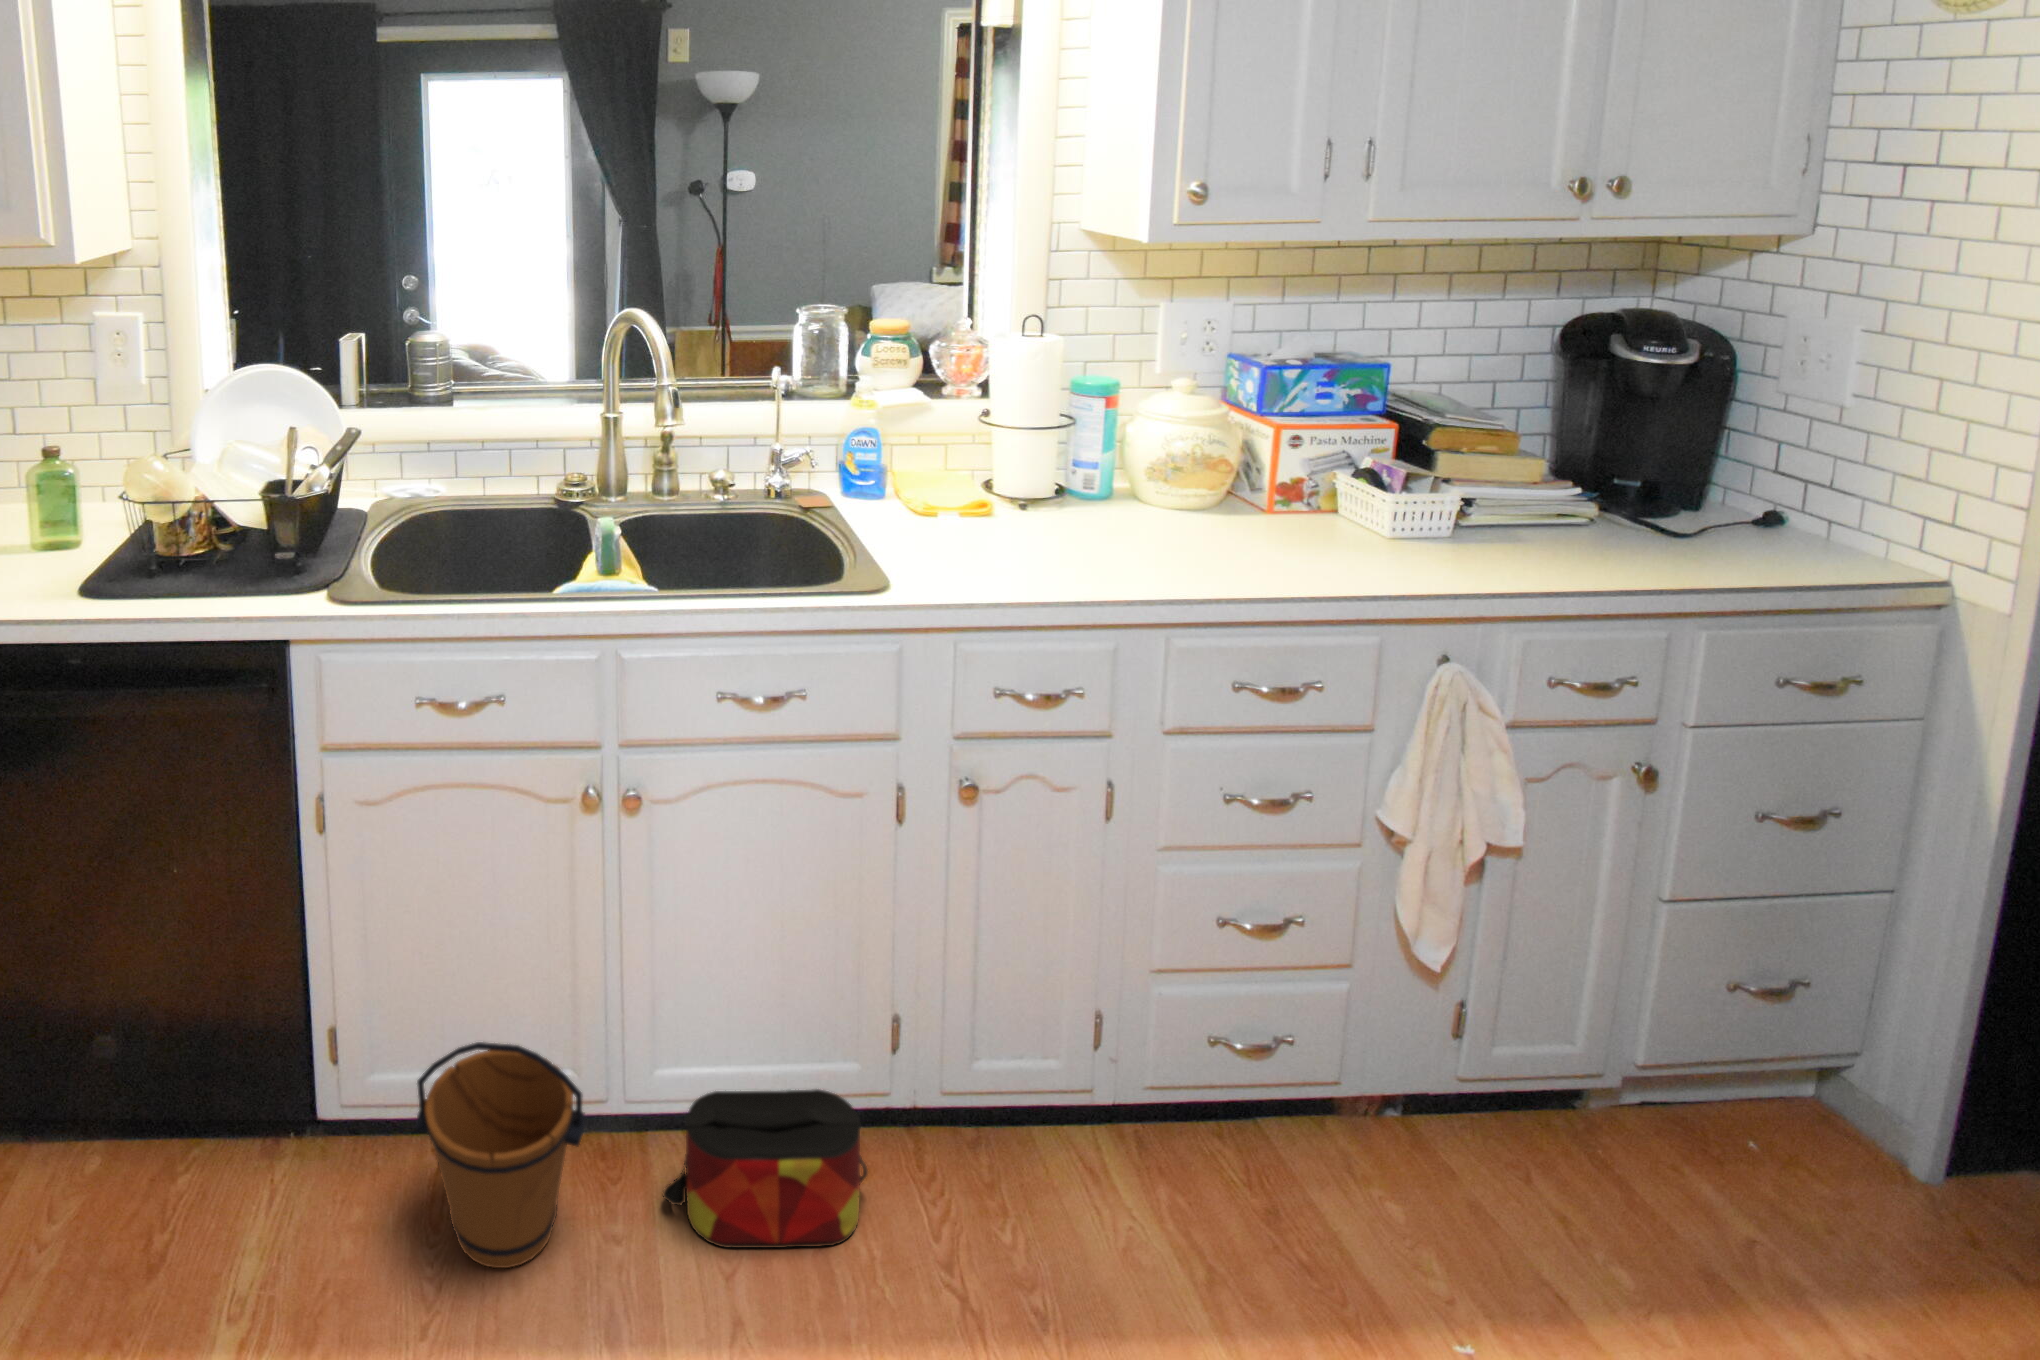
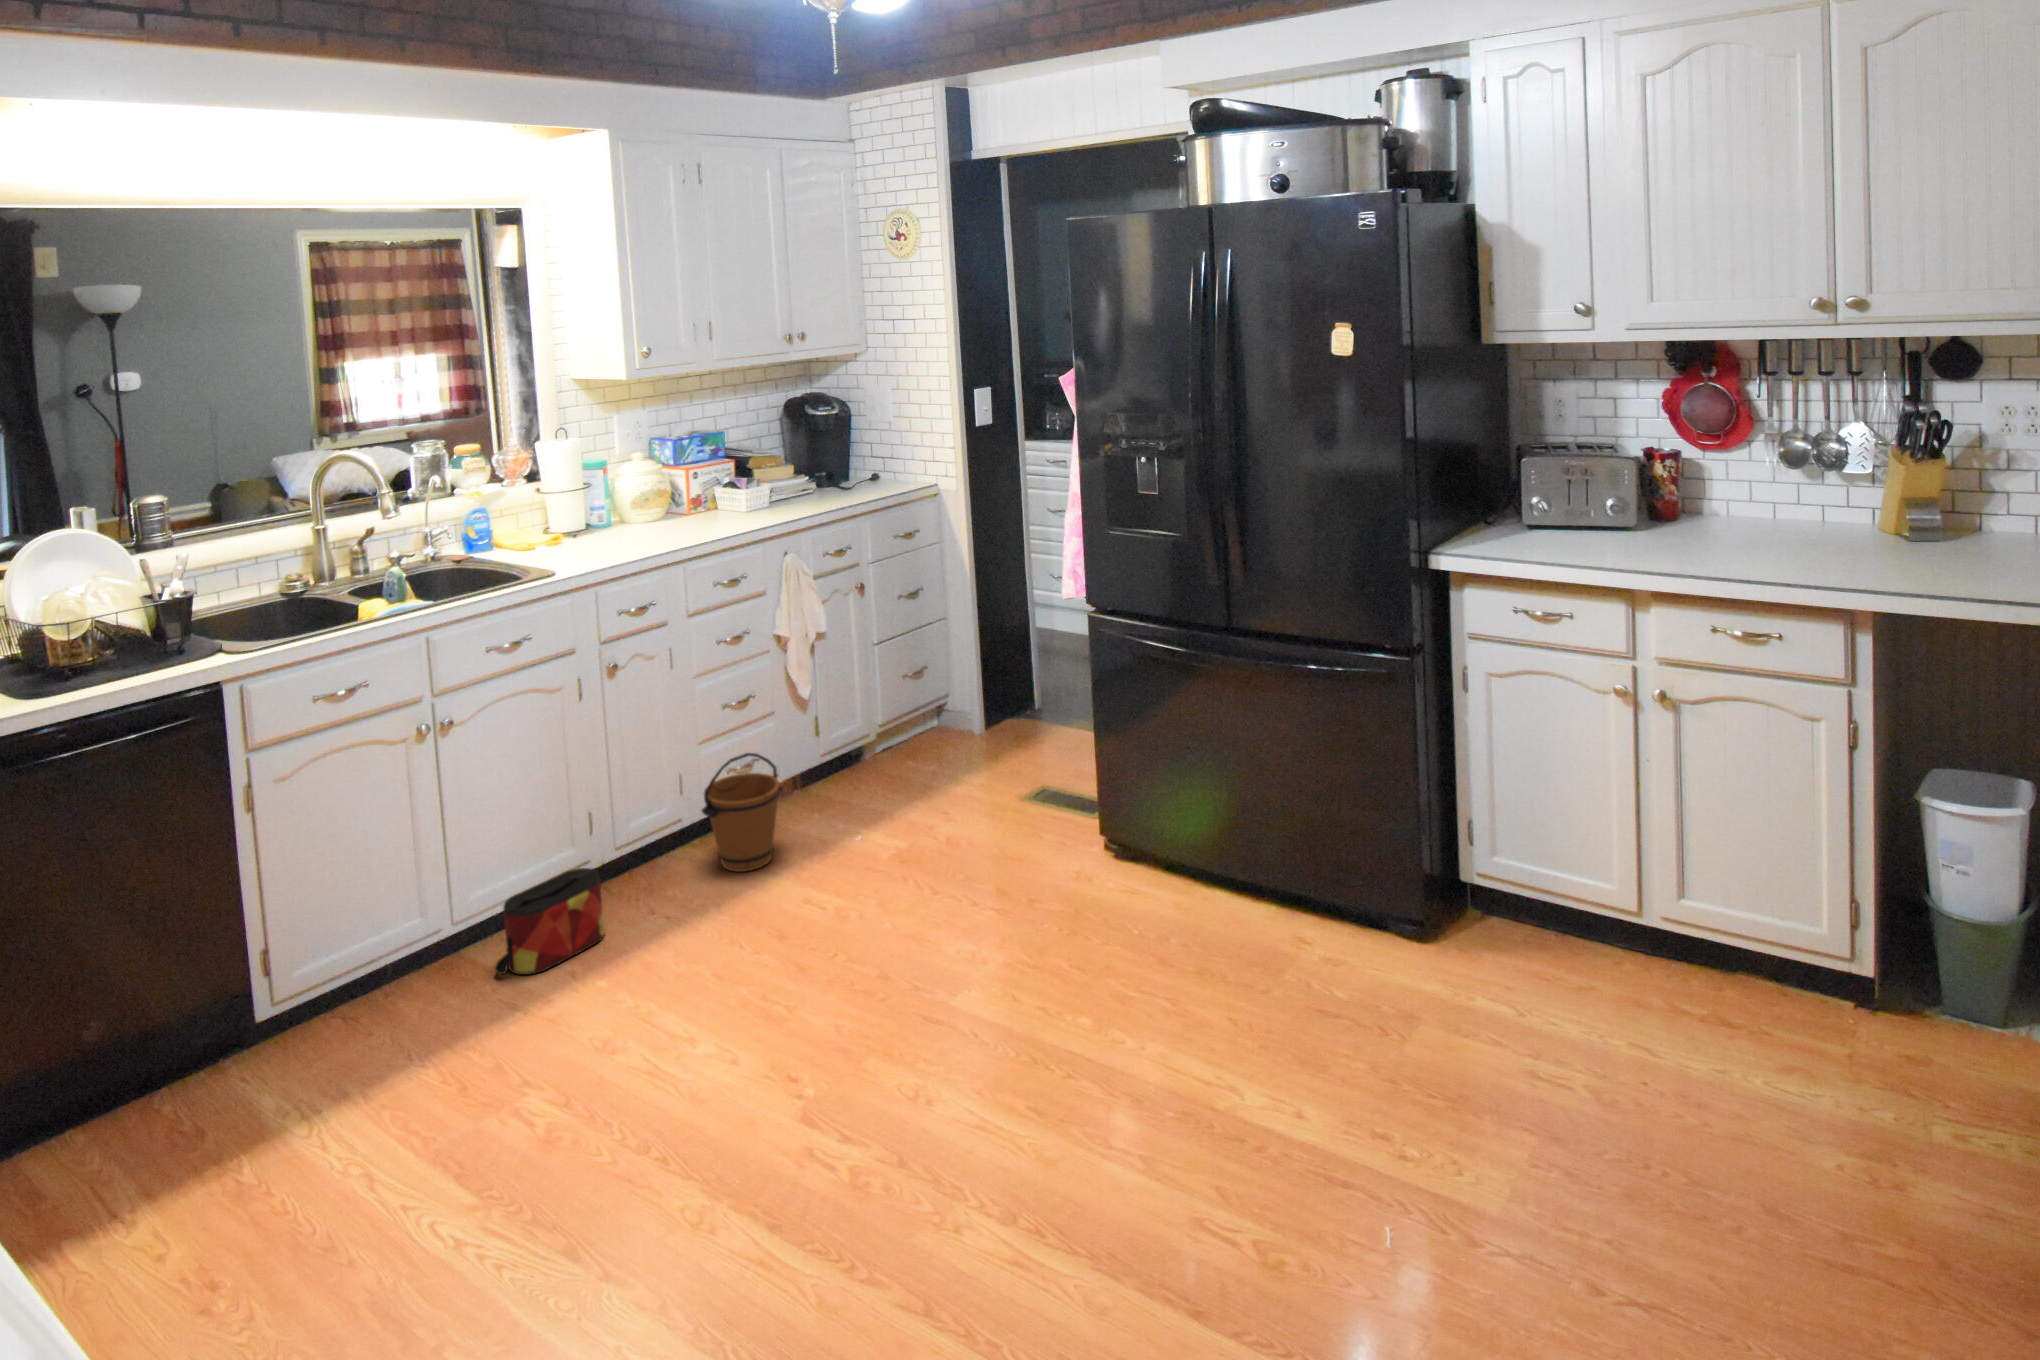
bucket: present [416,1042,585,1268] -> present [702,753,782,872]

